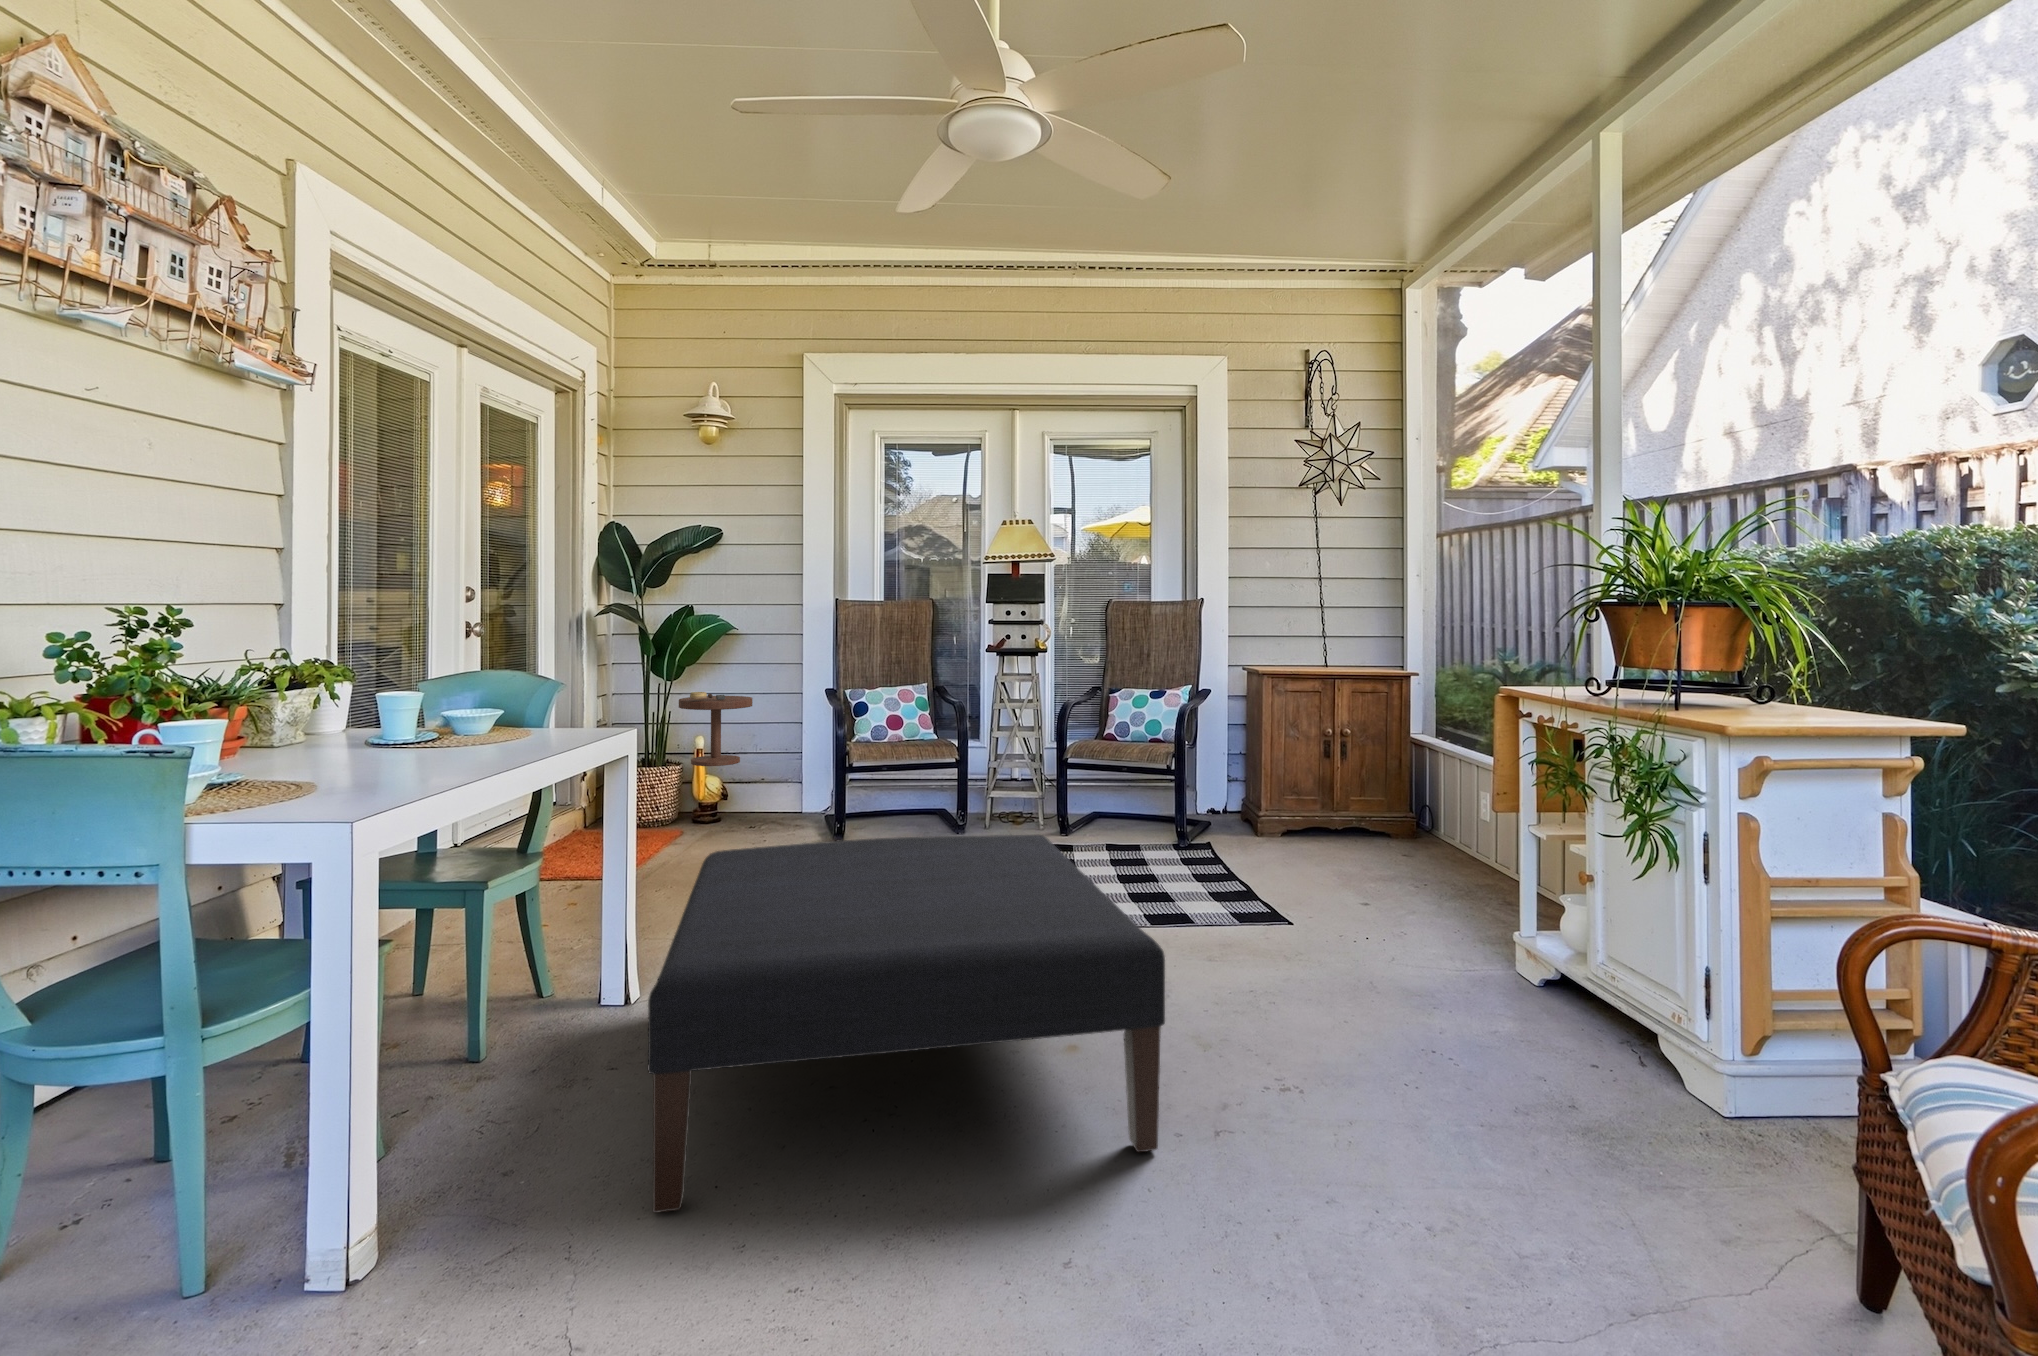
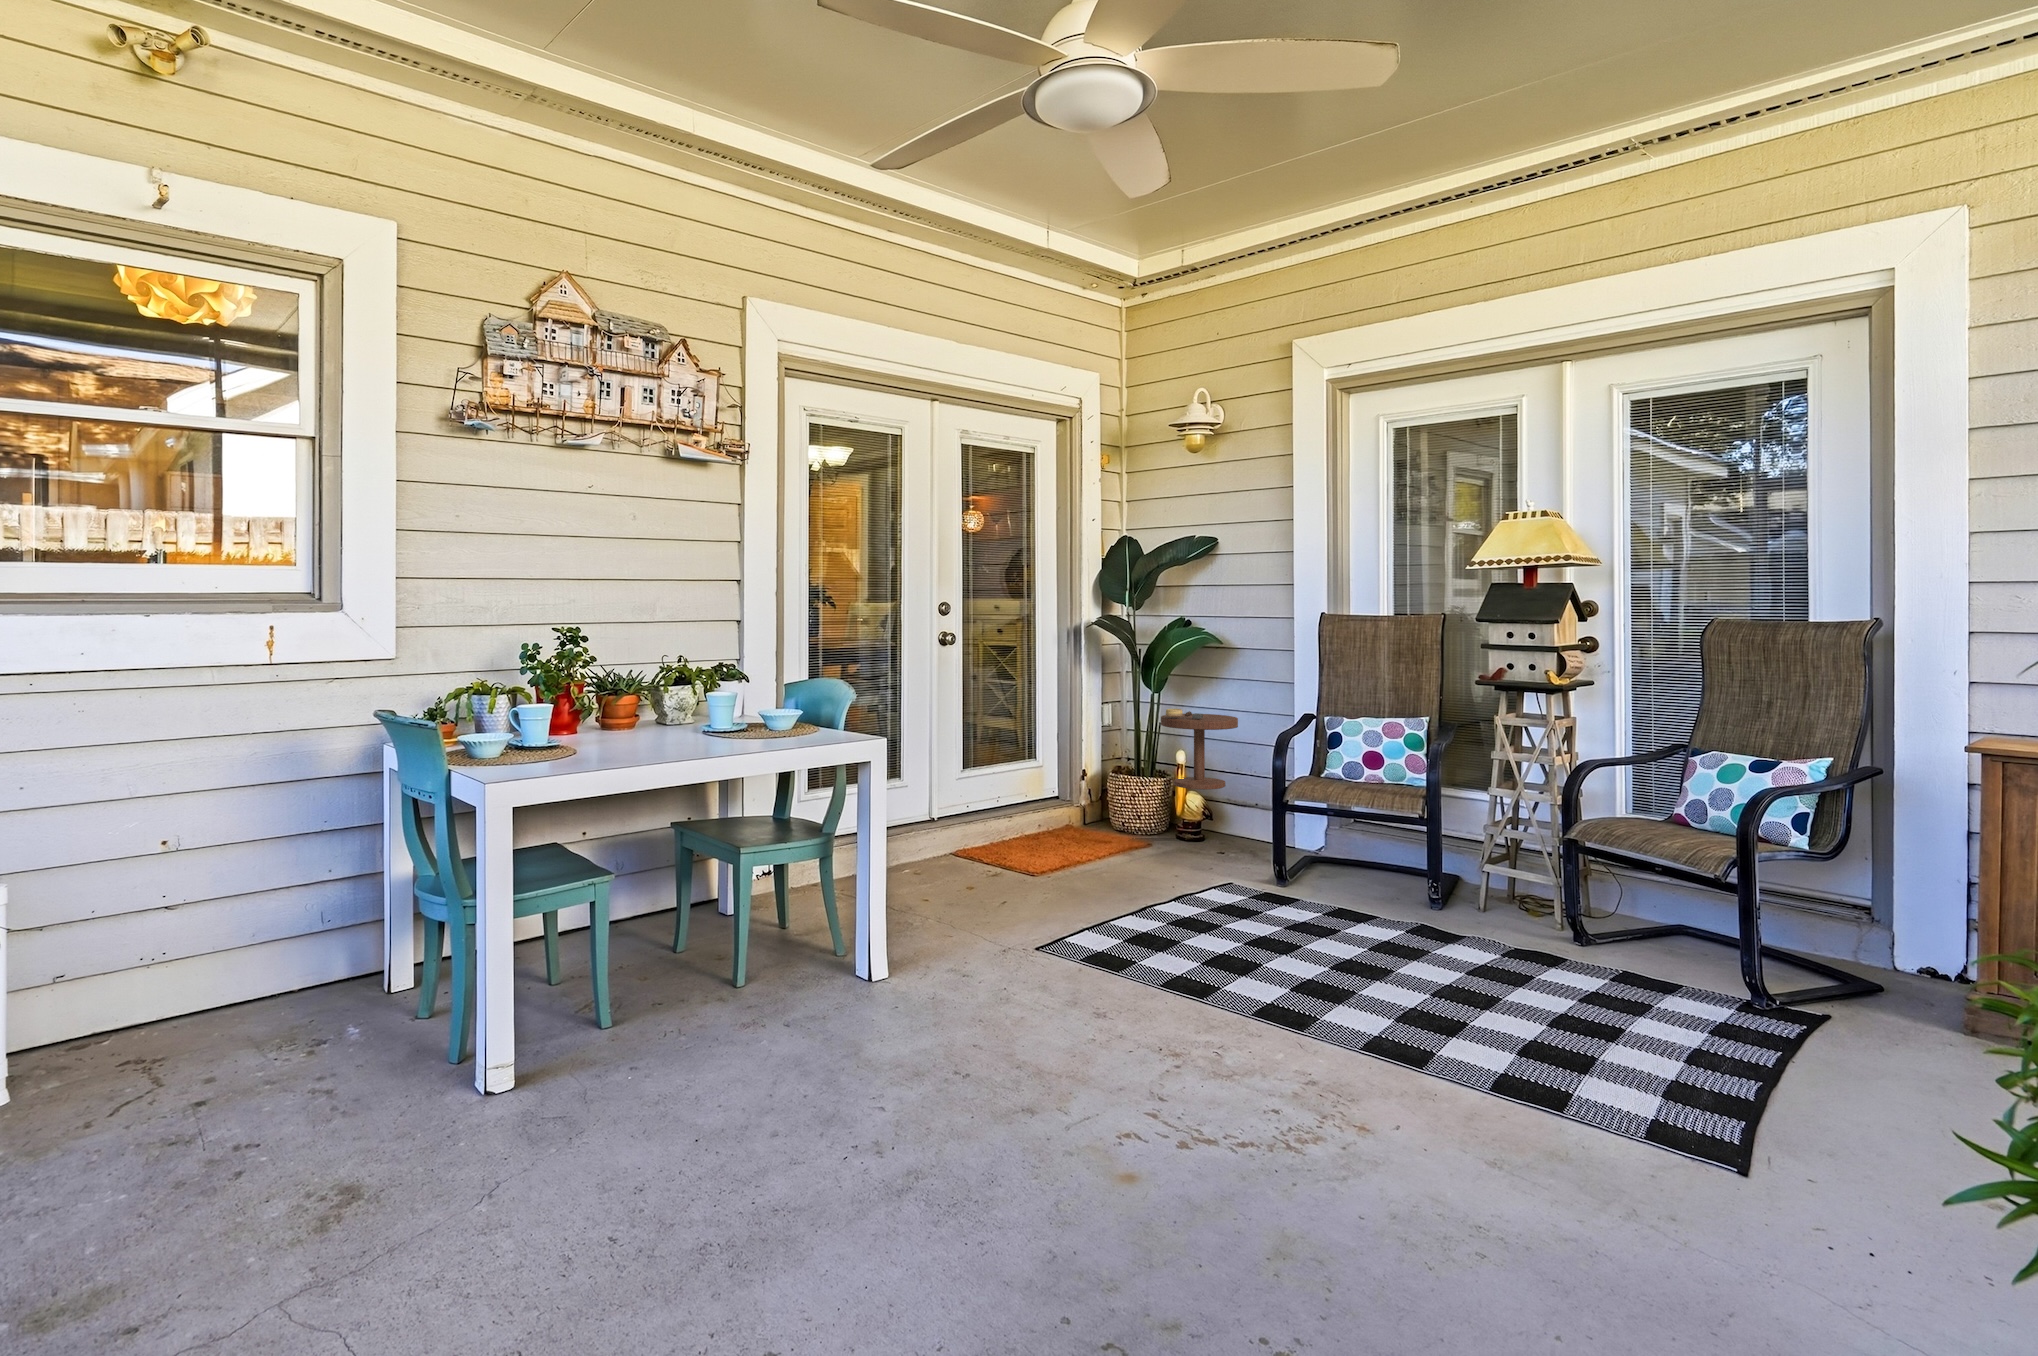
ottoman: present [647,835,1165,1213] -> none [665,859,1234,1256]

